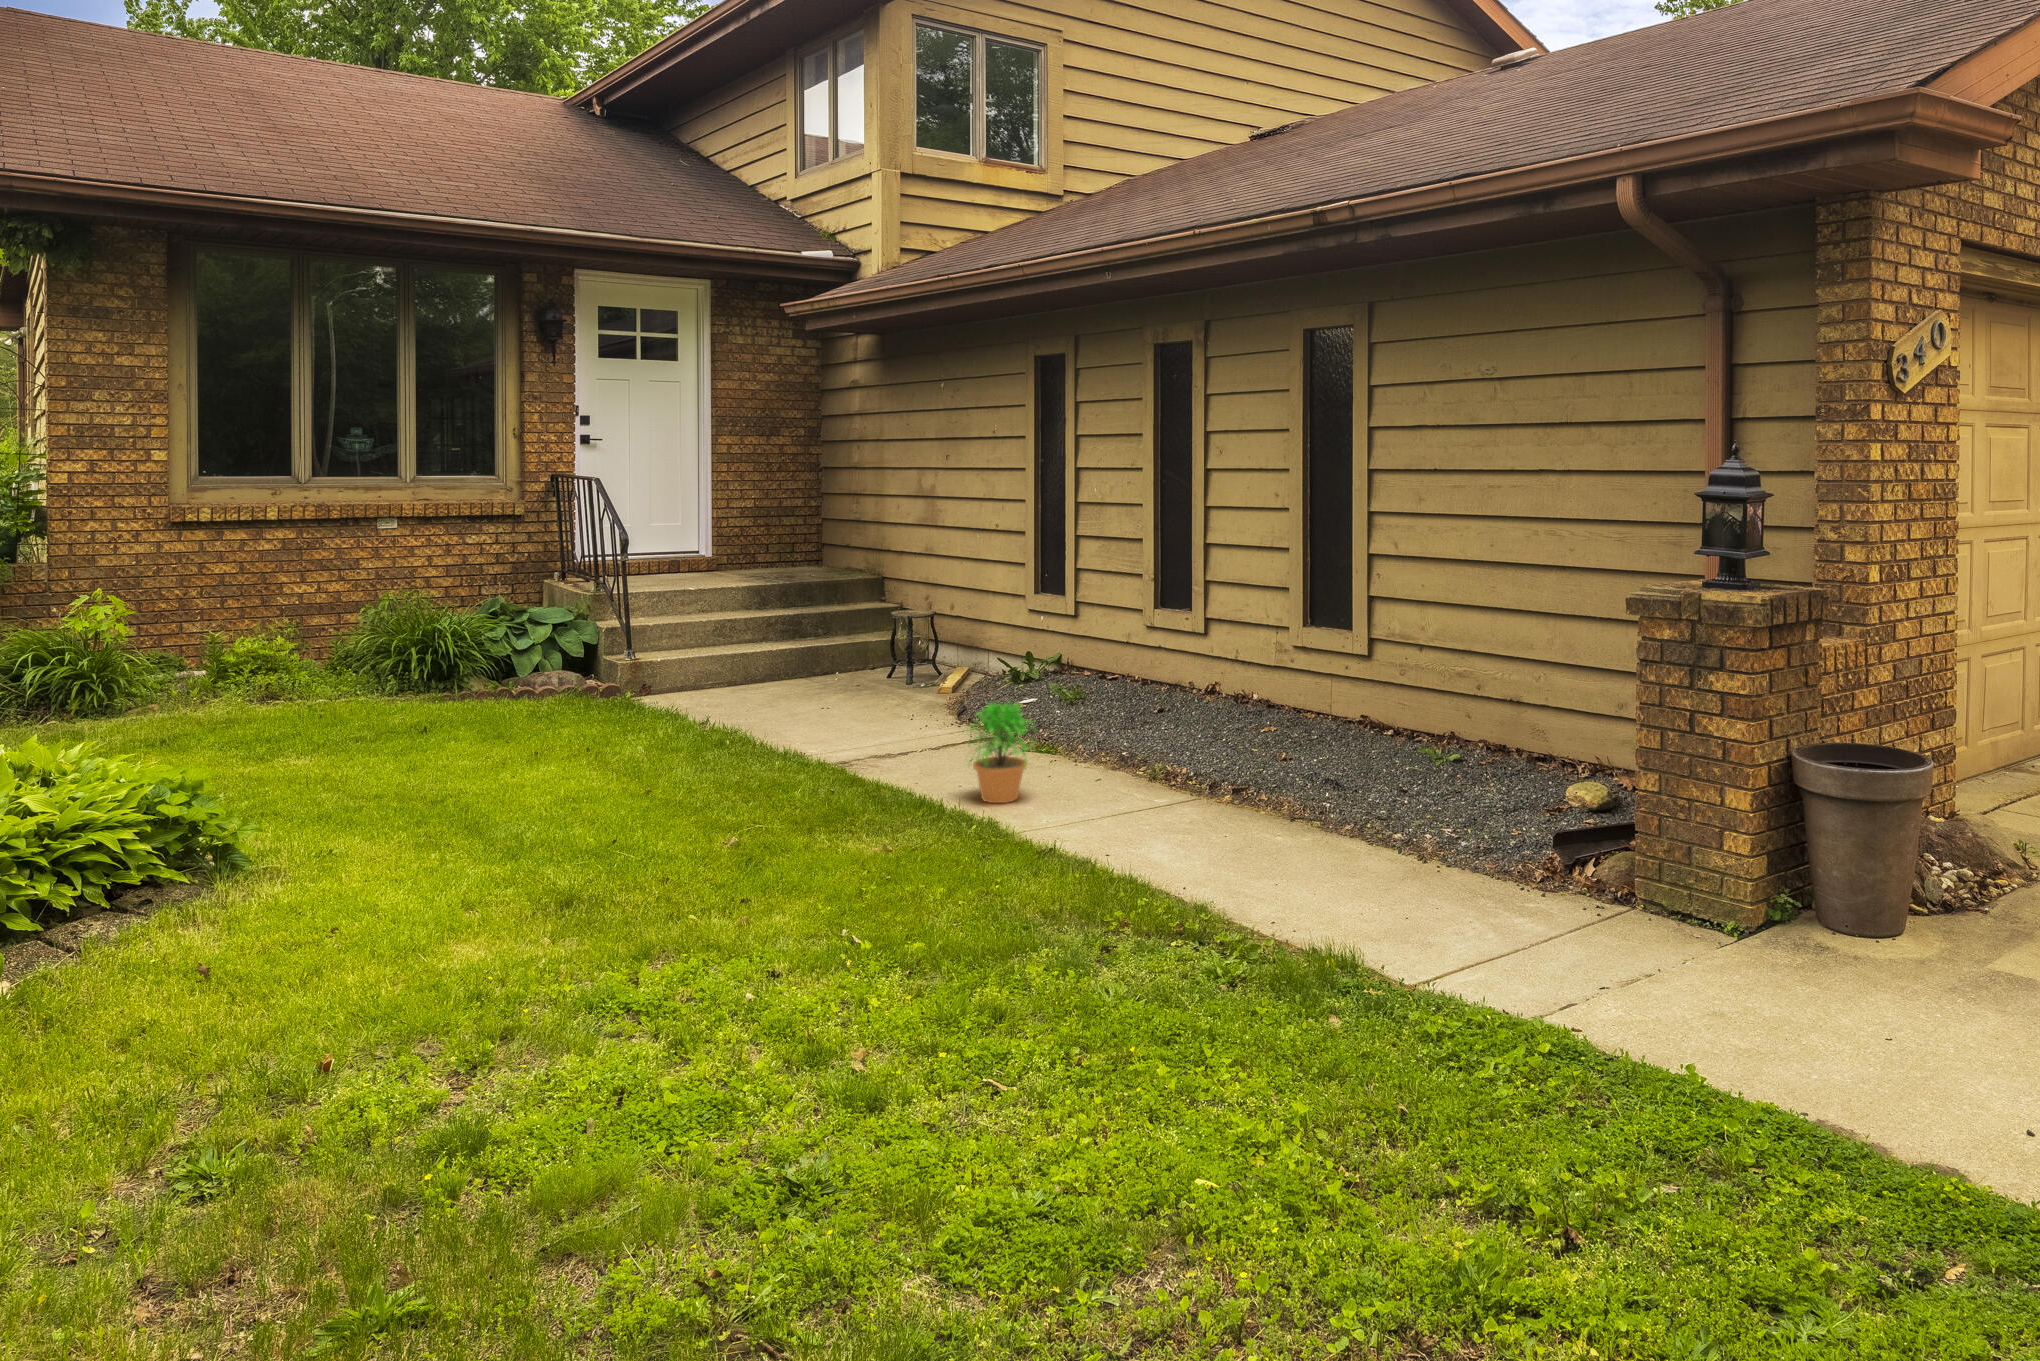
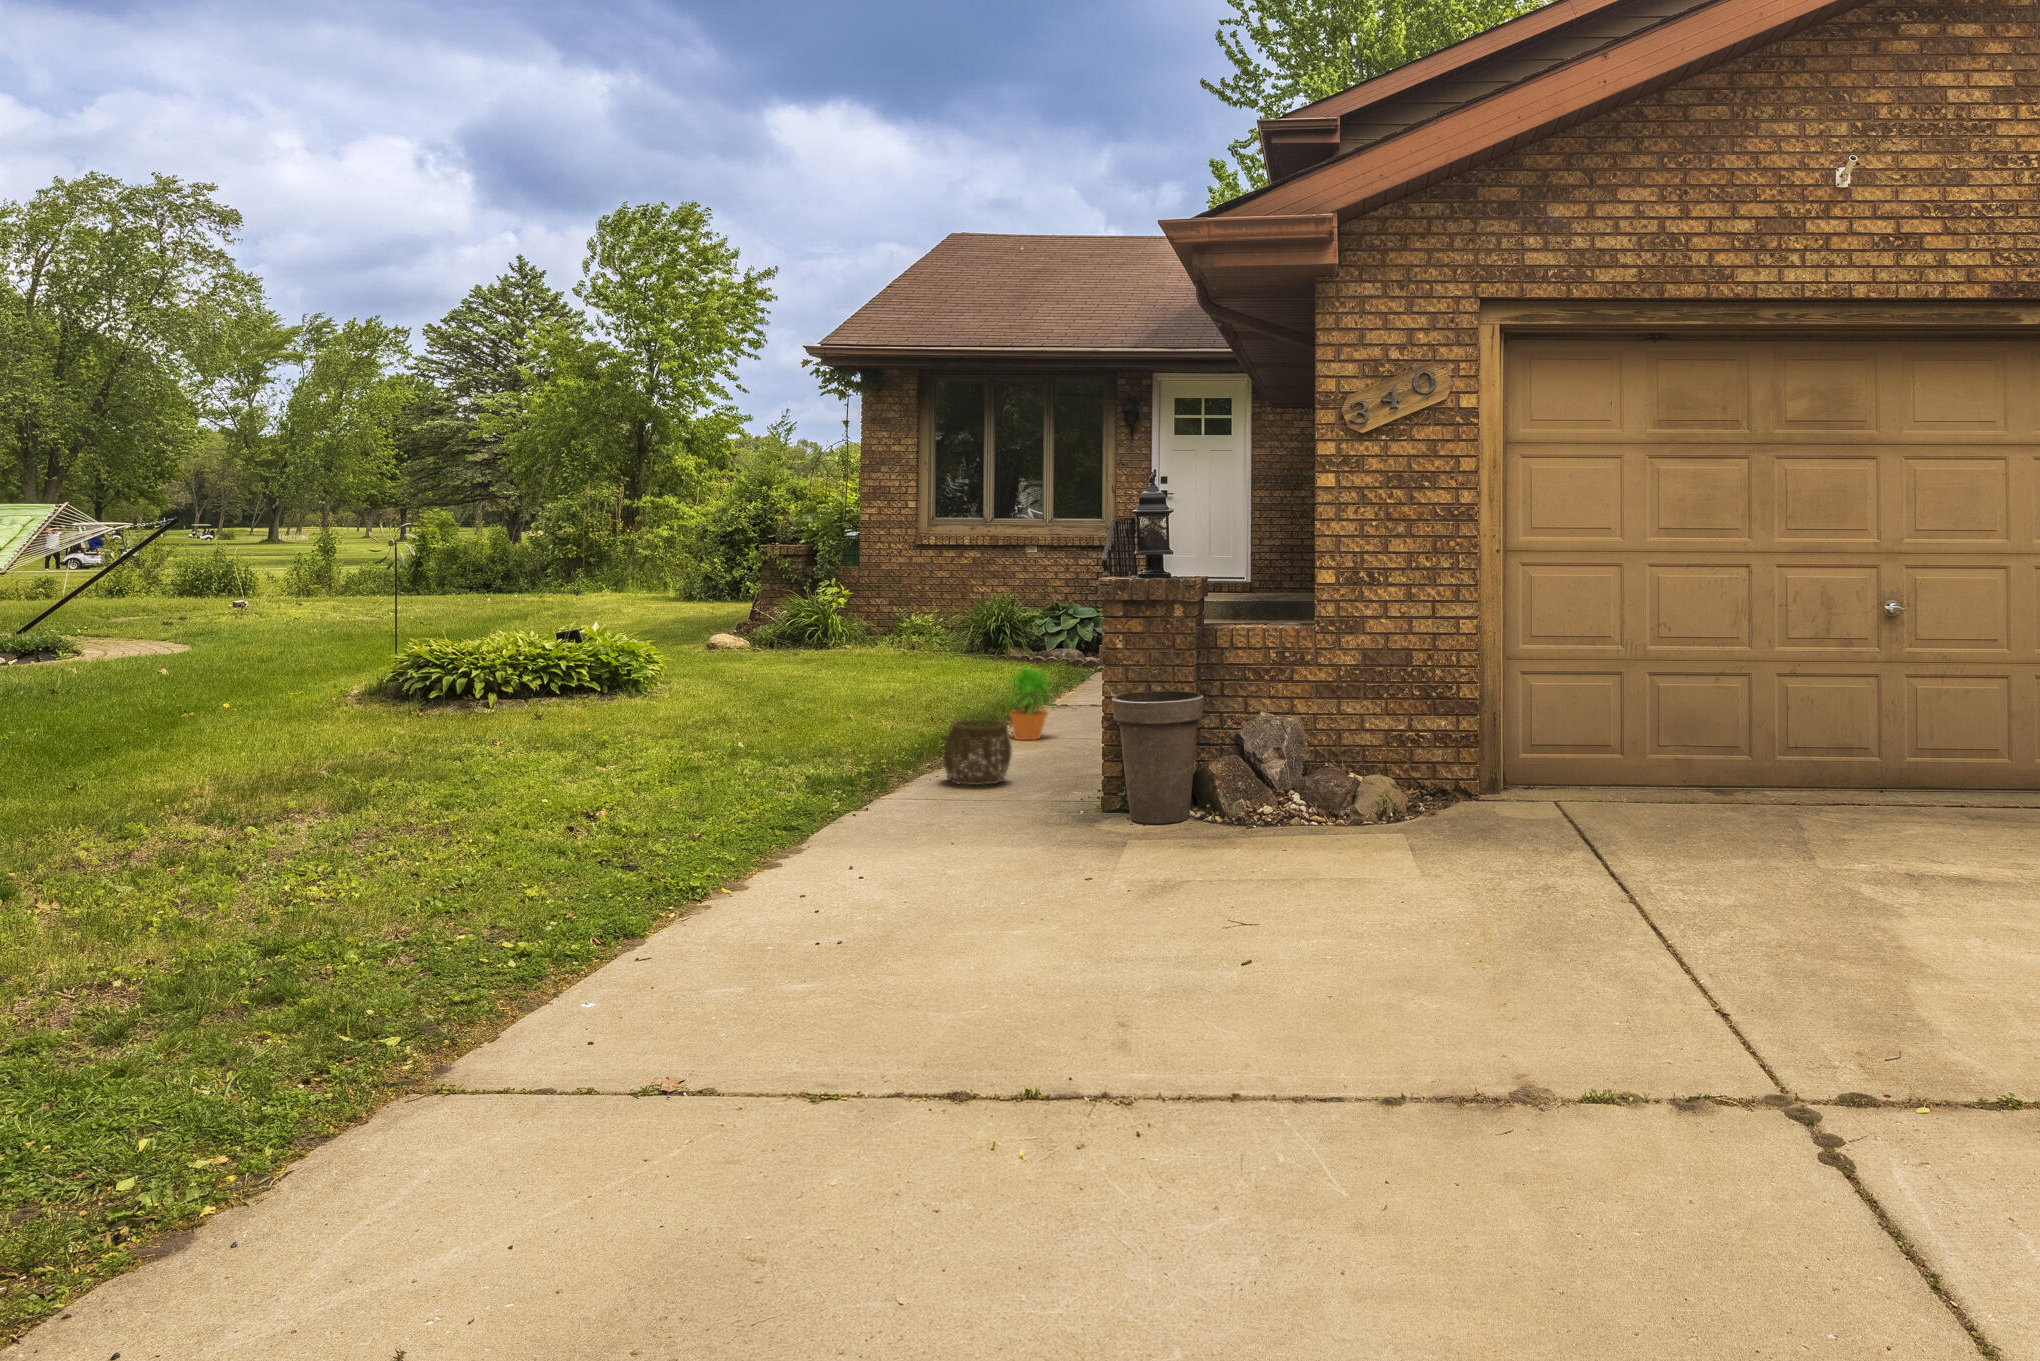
woven basket: none [1218,785,1313,887] -> present [944,720,1011,785]

